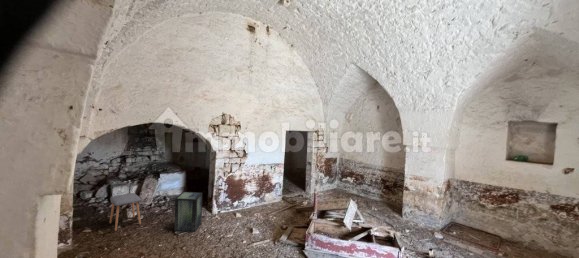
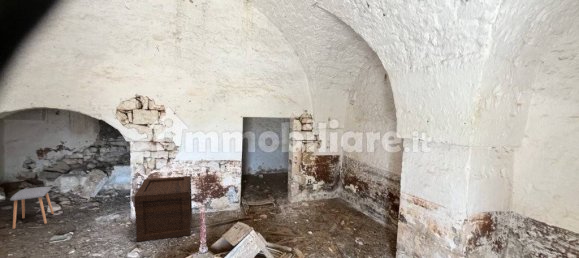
wooden crate: none [225,177,274,227] -> present [134,176,192,242]
storage box: present [174,192,202,232] -> none [58,190,104,242]

